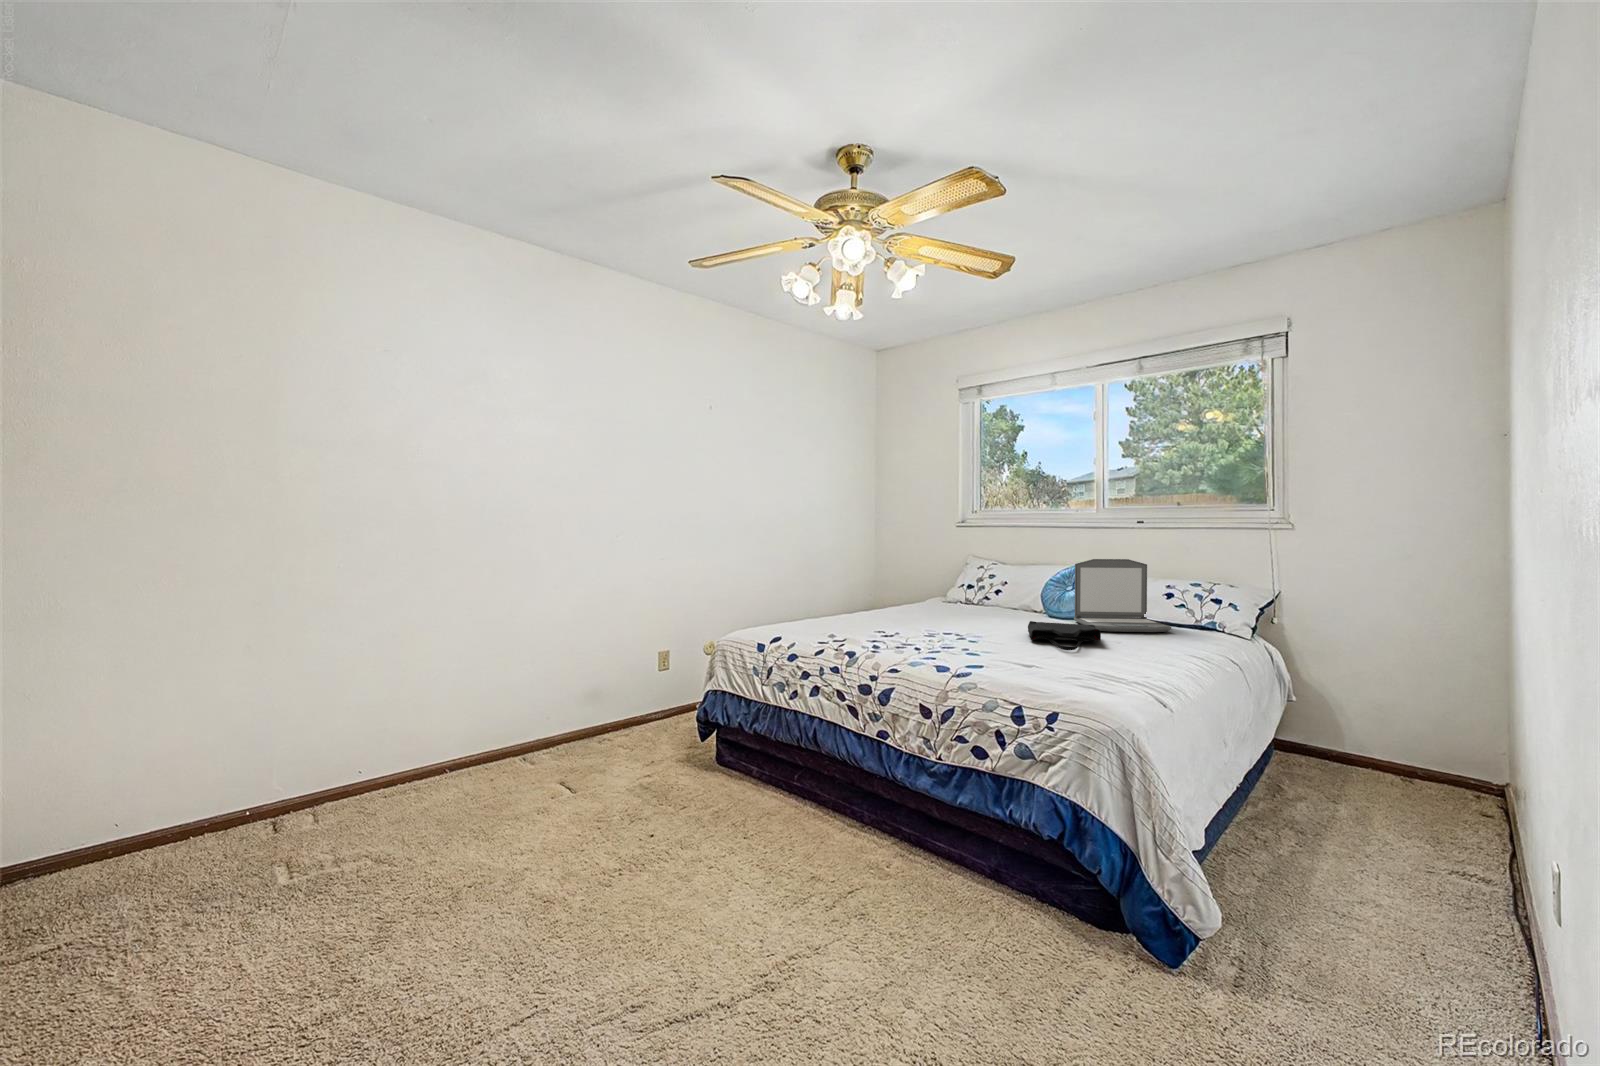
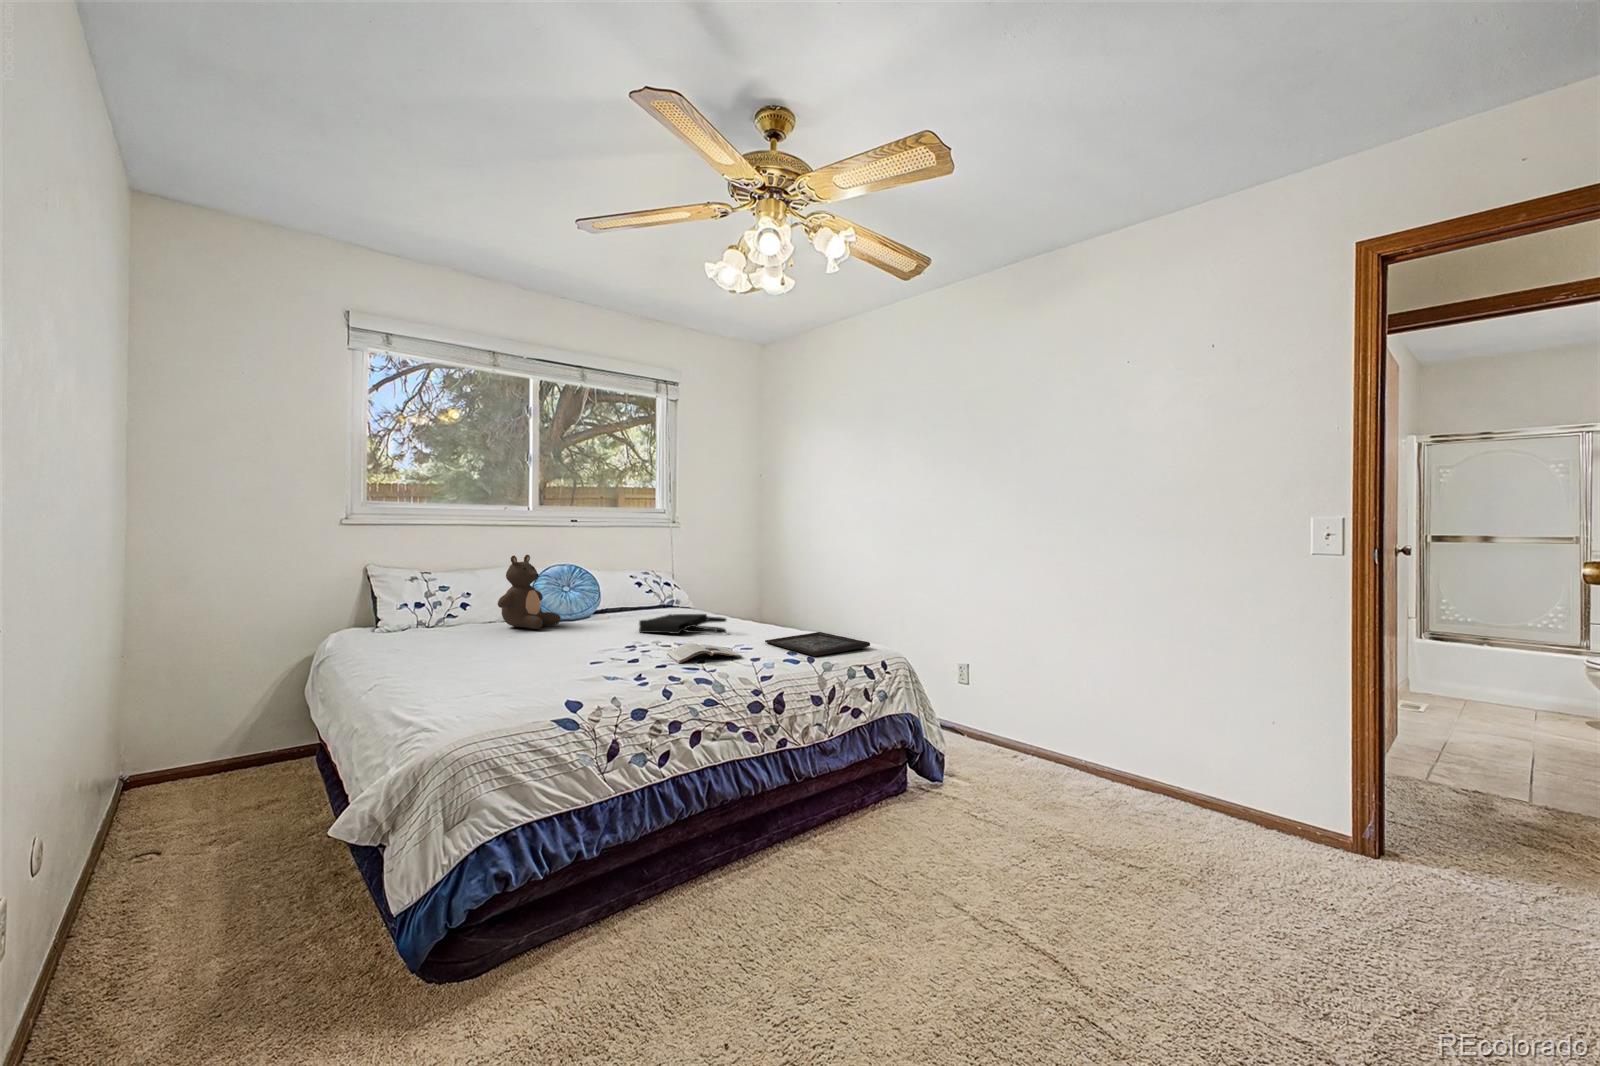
teddy bear: none [978,550,1034,617] -> present [498,555,561,629]
laptop: present [1074,559,1172,632] -> none [595,557,672,620]
magazine: none [910,639,987,658] -> present [667,643,742,663]
tray: none [985,660,1124,692] -> present [765,632,870,656]

